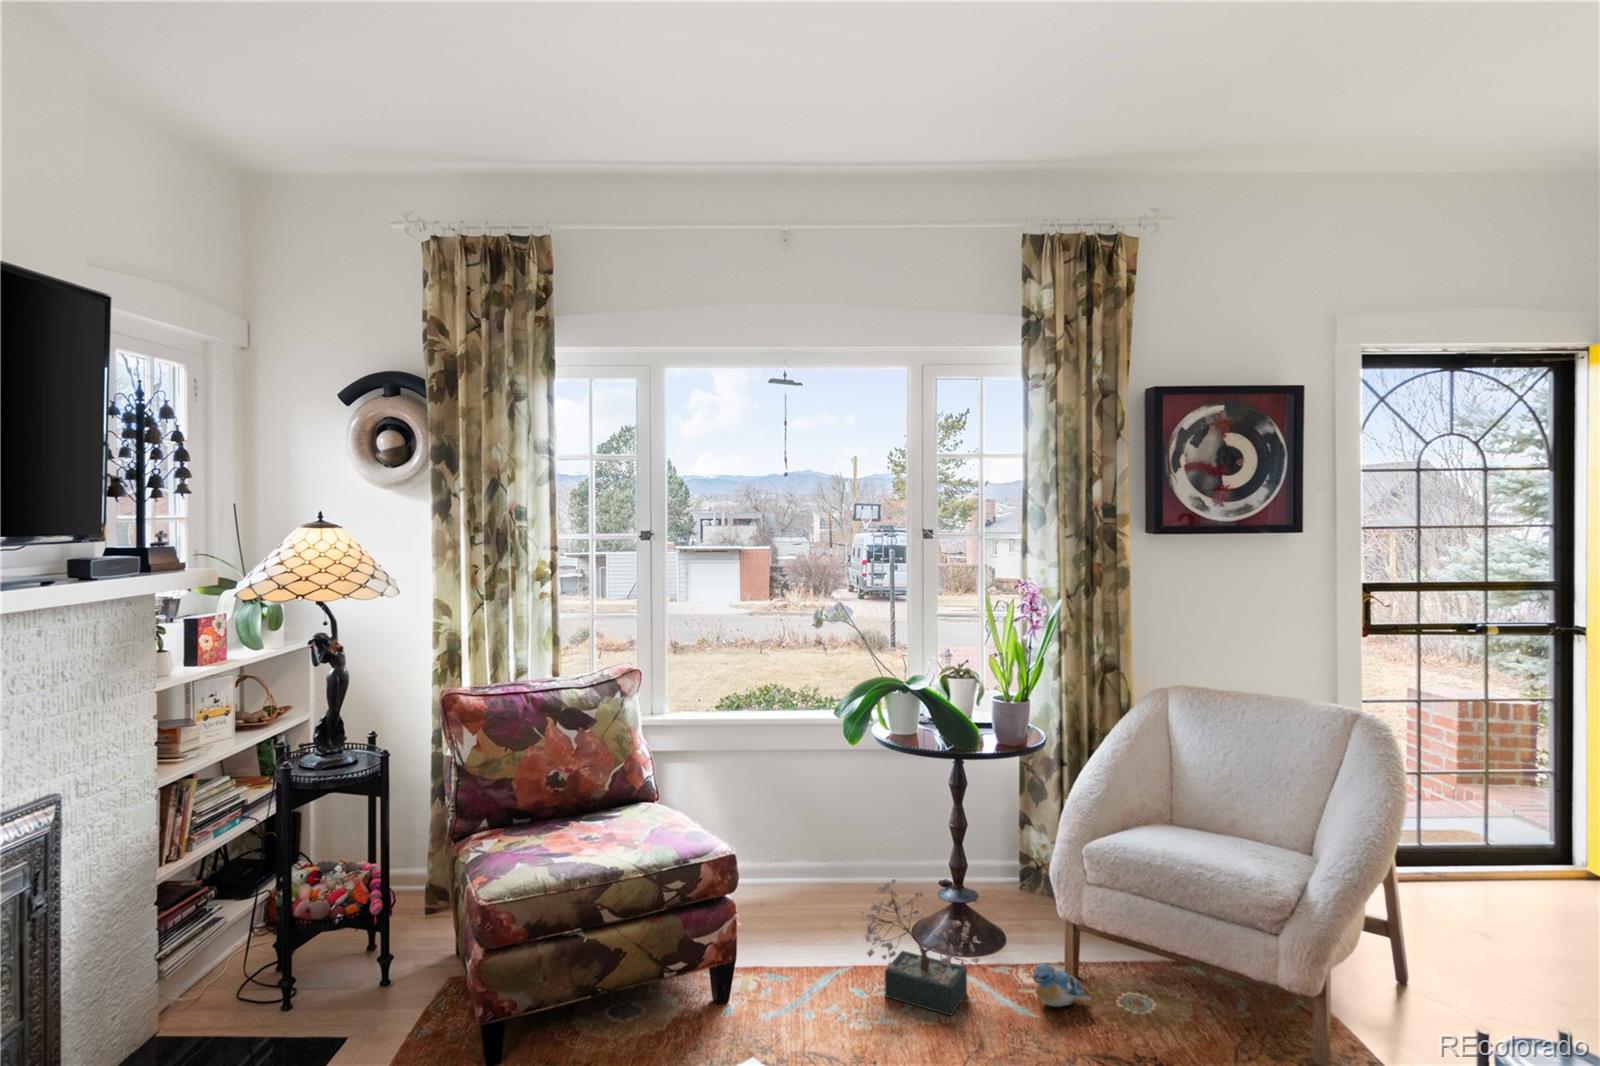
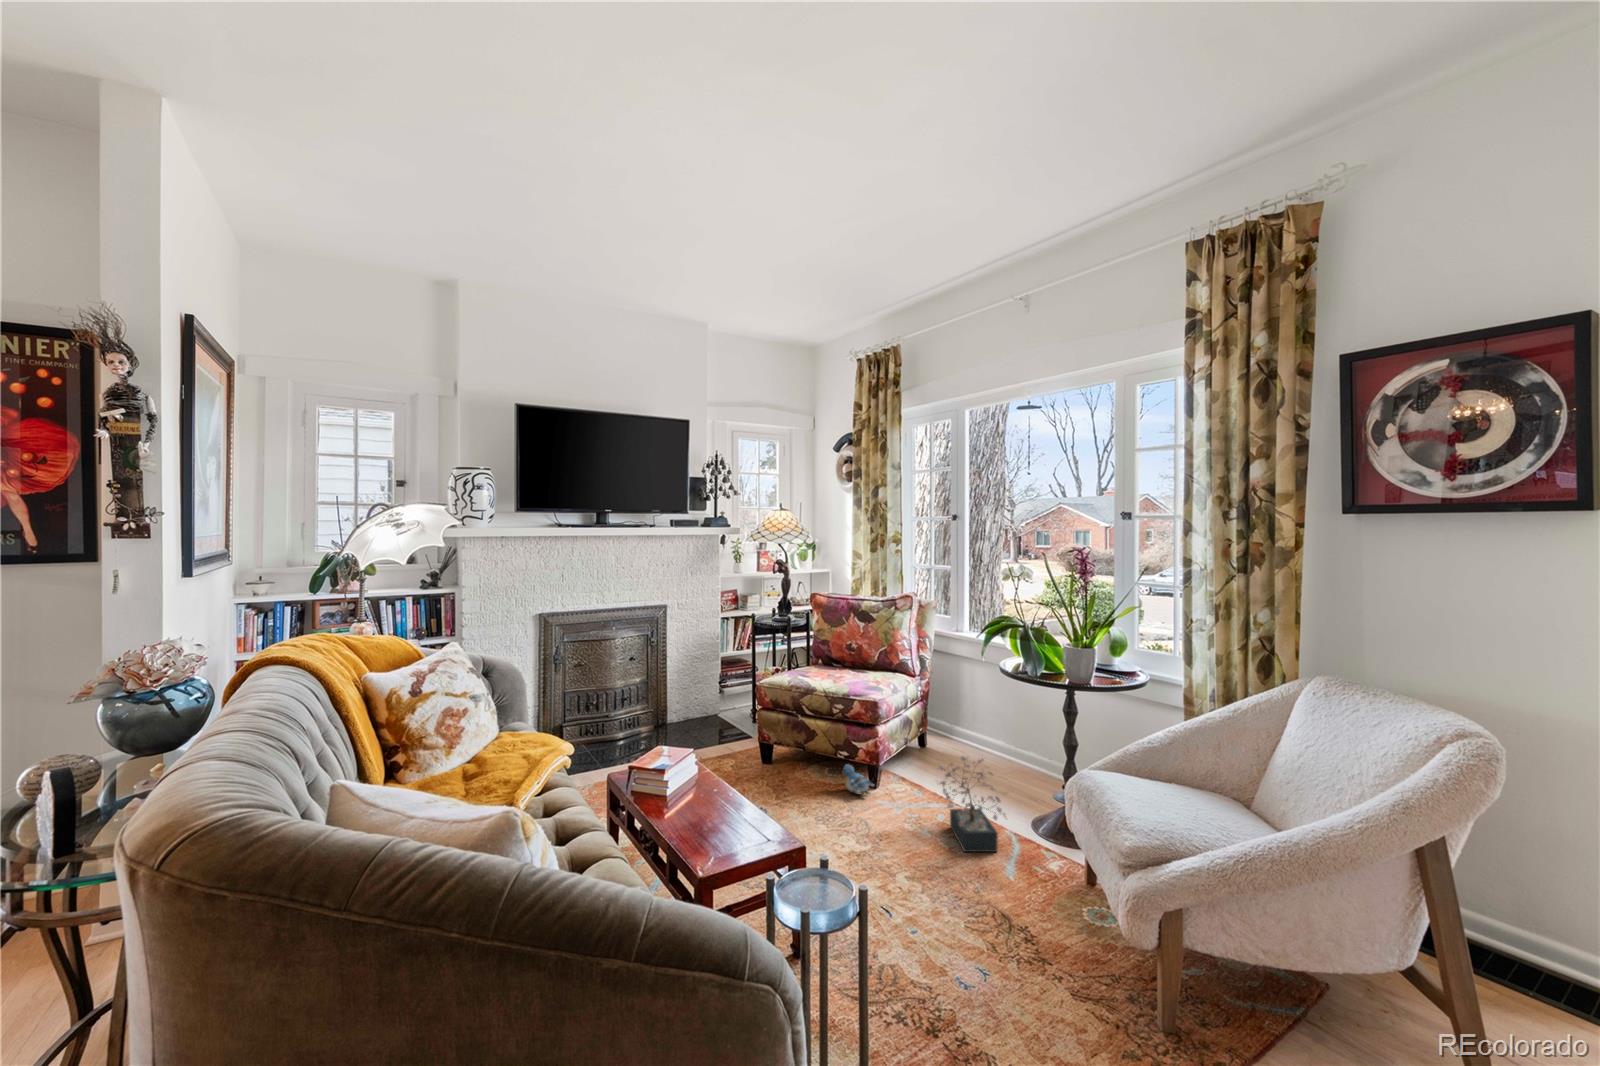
plush toy: present [1033,963,1091,1007] -> present [843,764,874,794]

